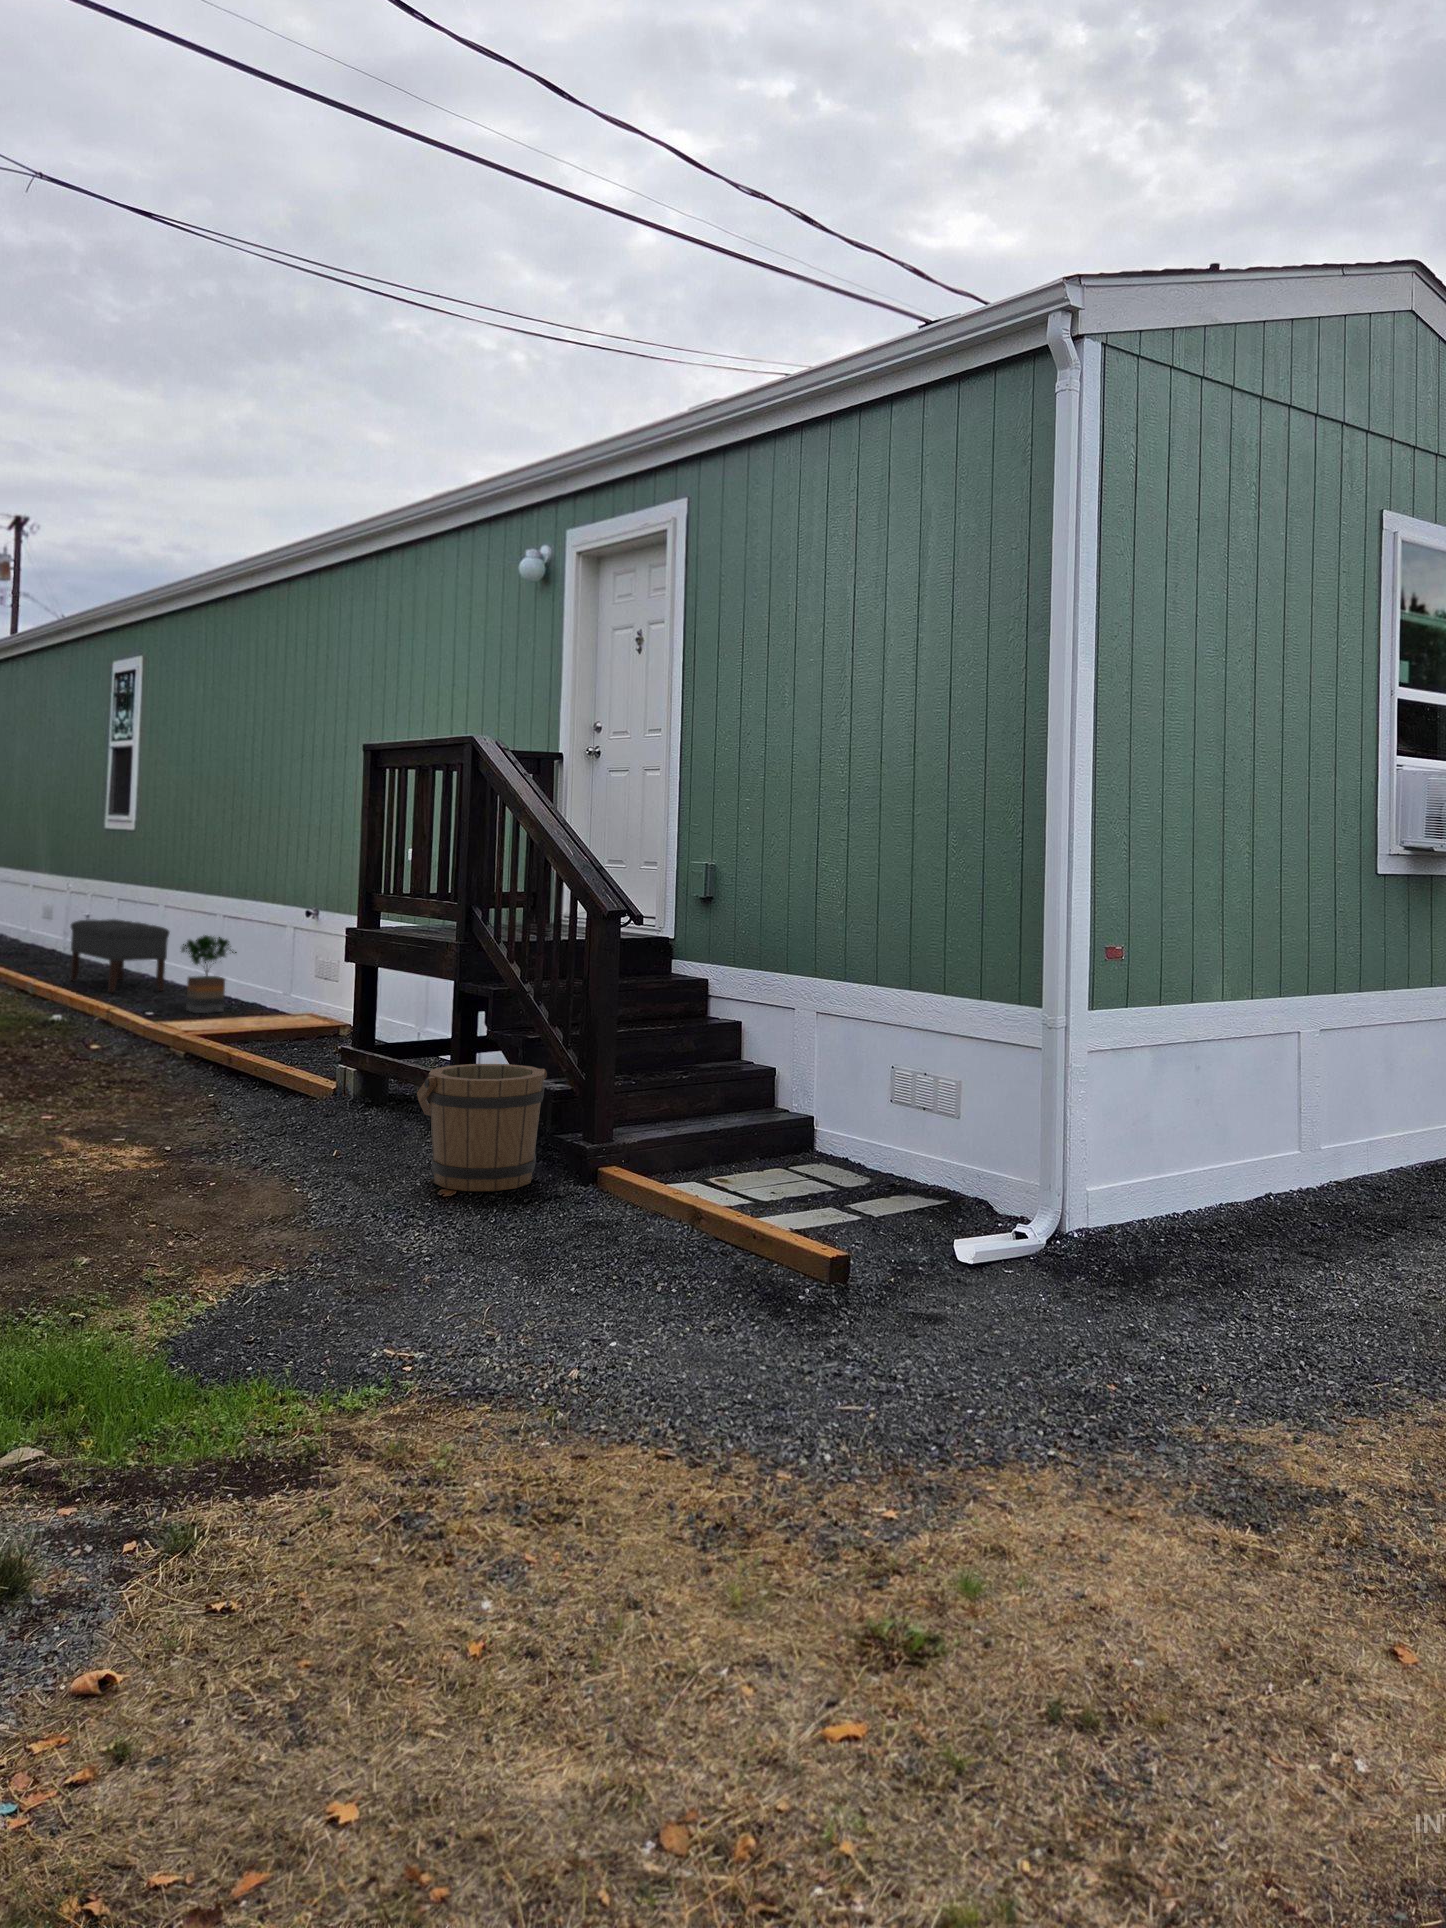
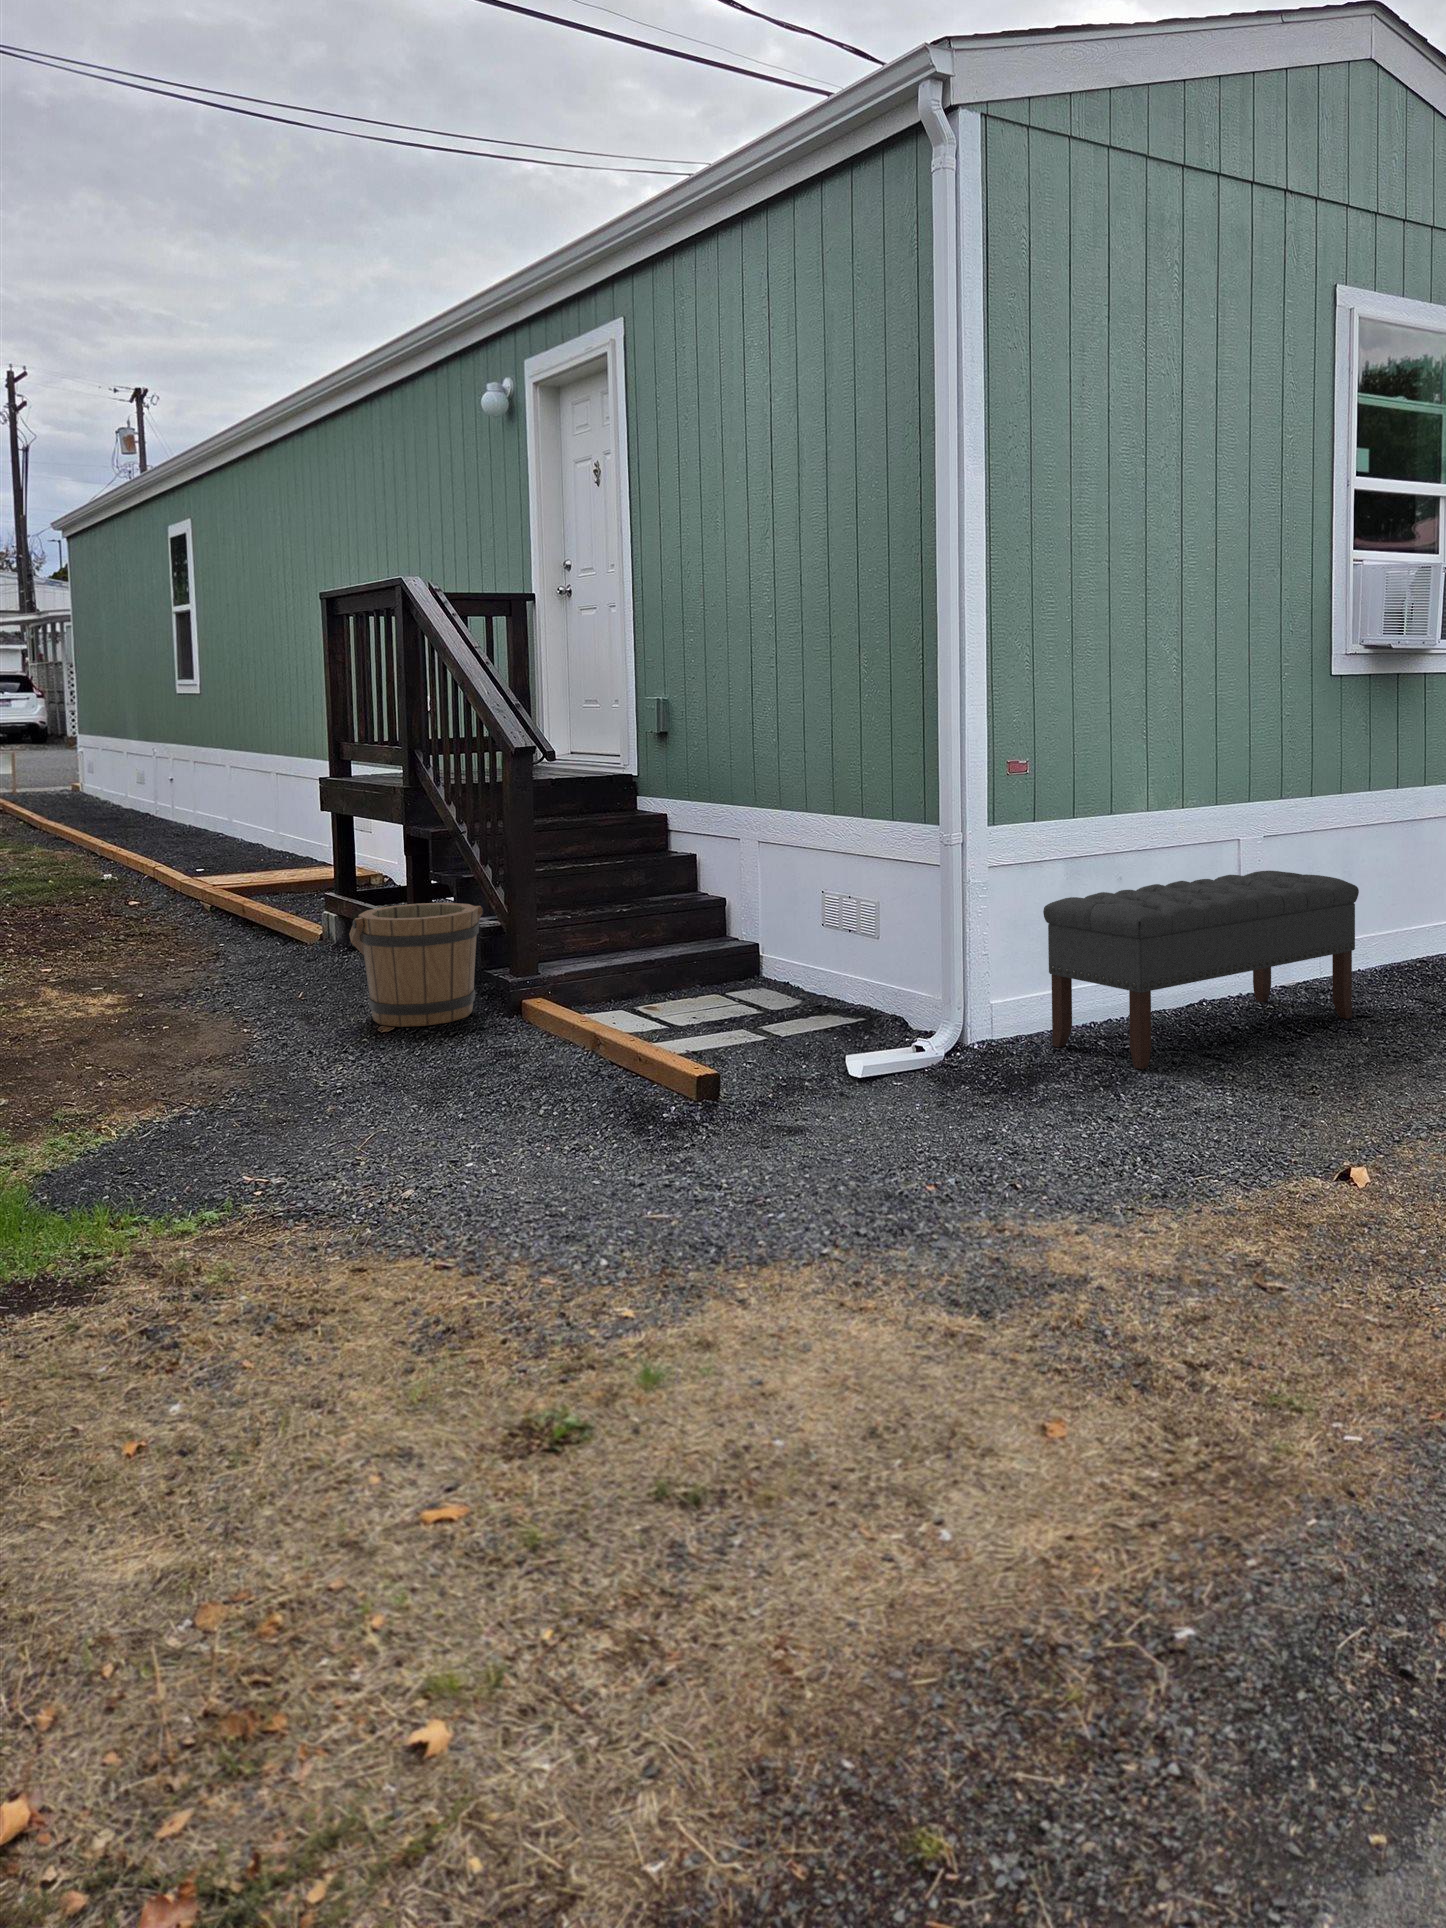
bench: present [71,919,169,993] -> present [1043,871,1359,1069]
potted tree: present [182,935,237,1013] -> none [232,790,292,866]

